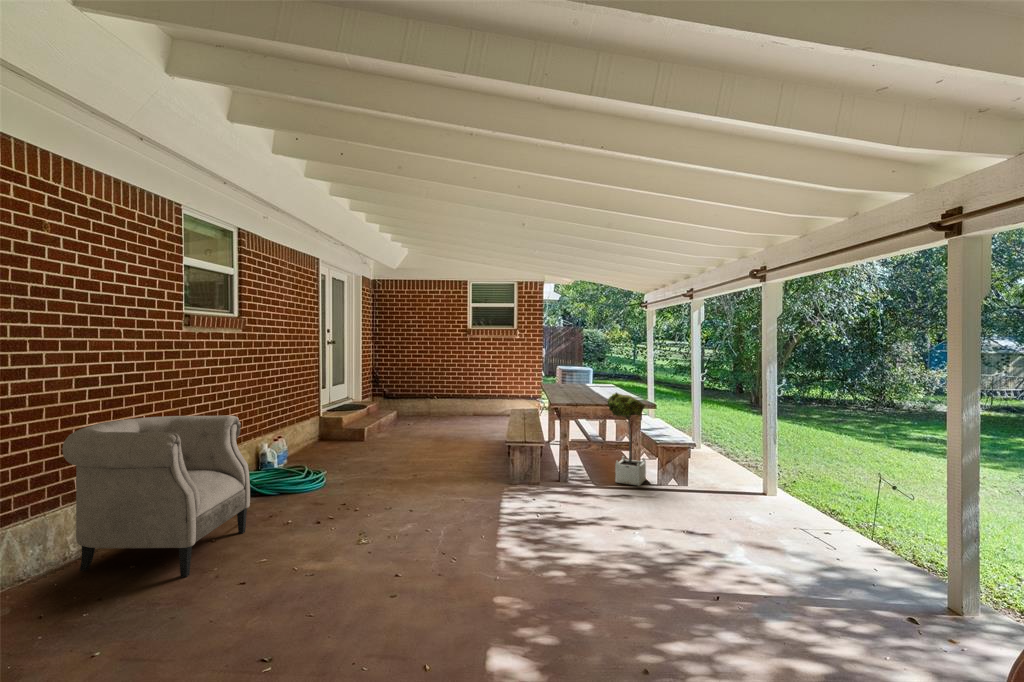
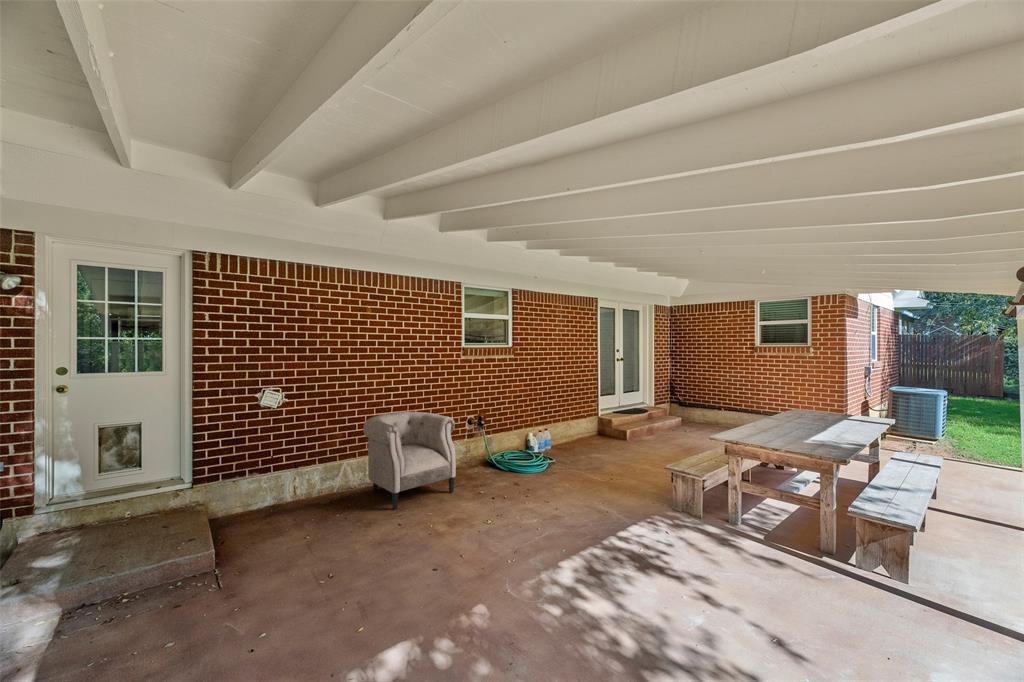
potted tree: present [607,393,646,485] -> none [779,444,834,563]

